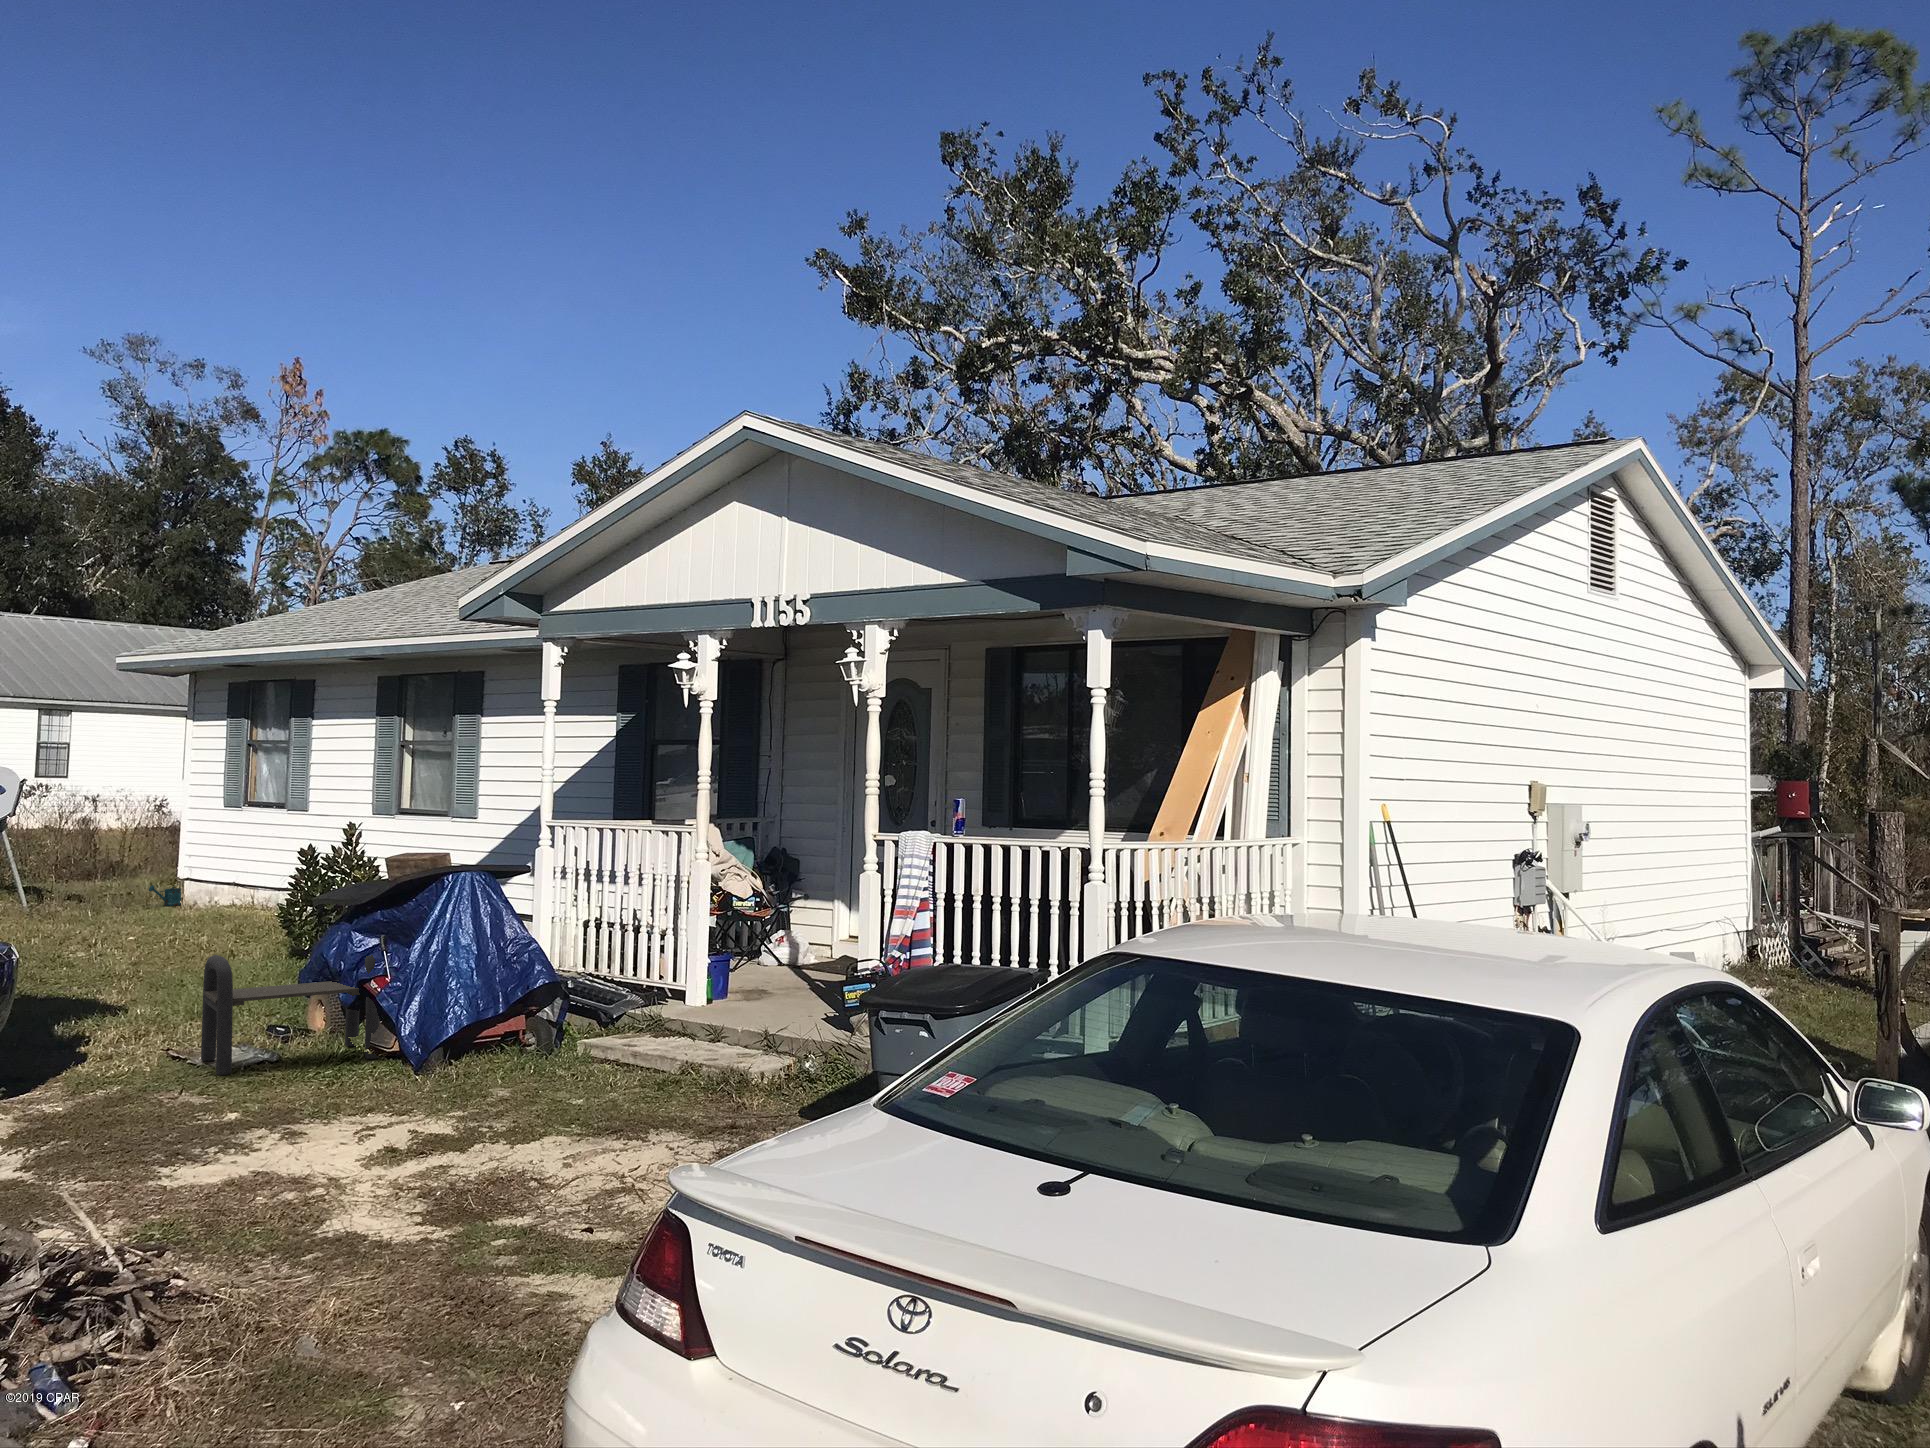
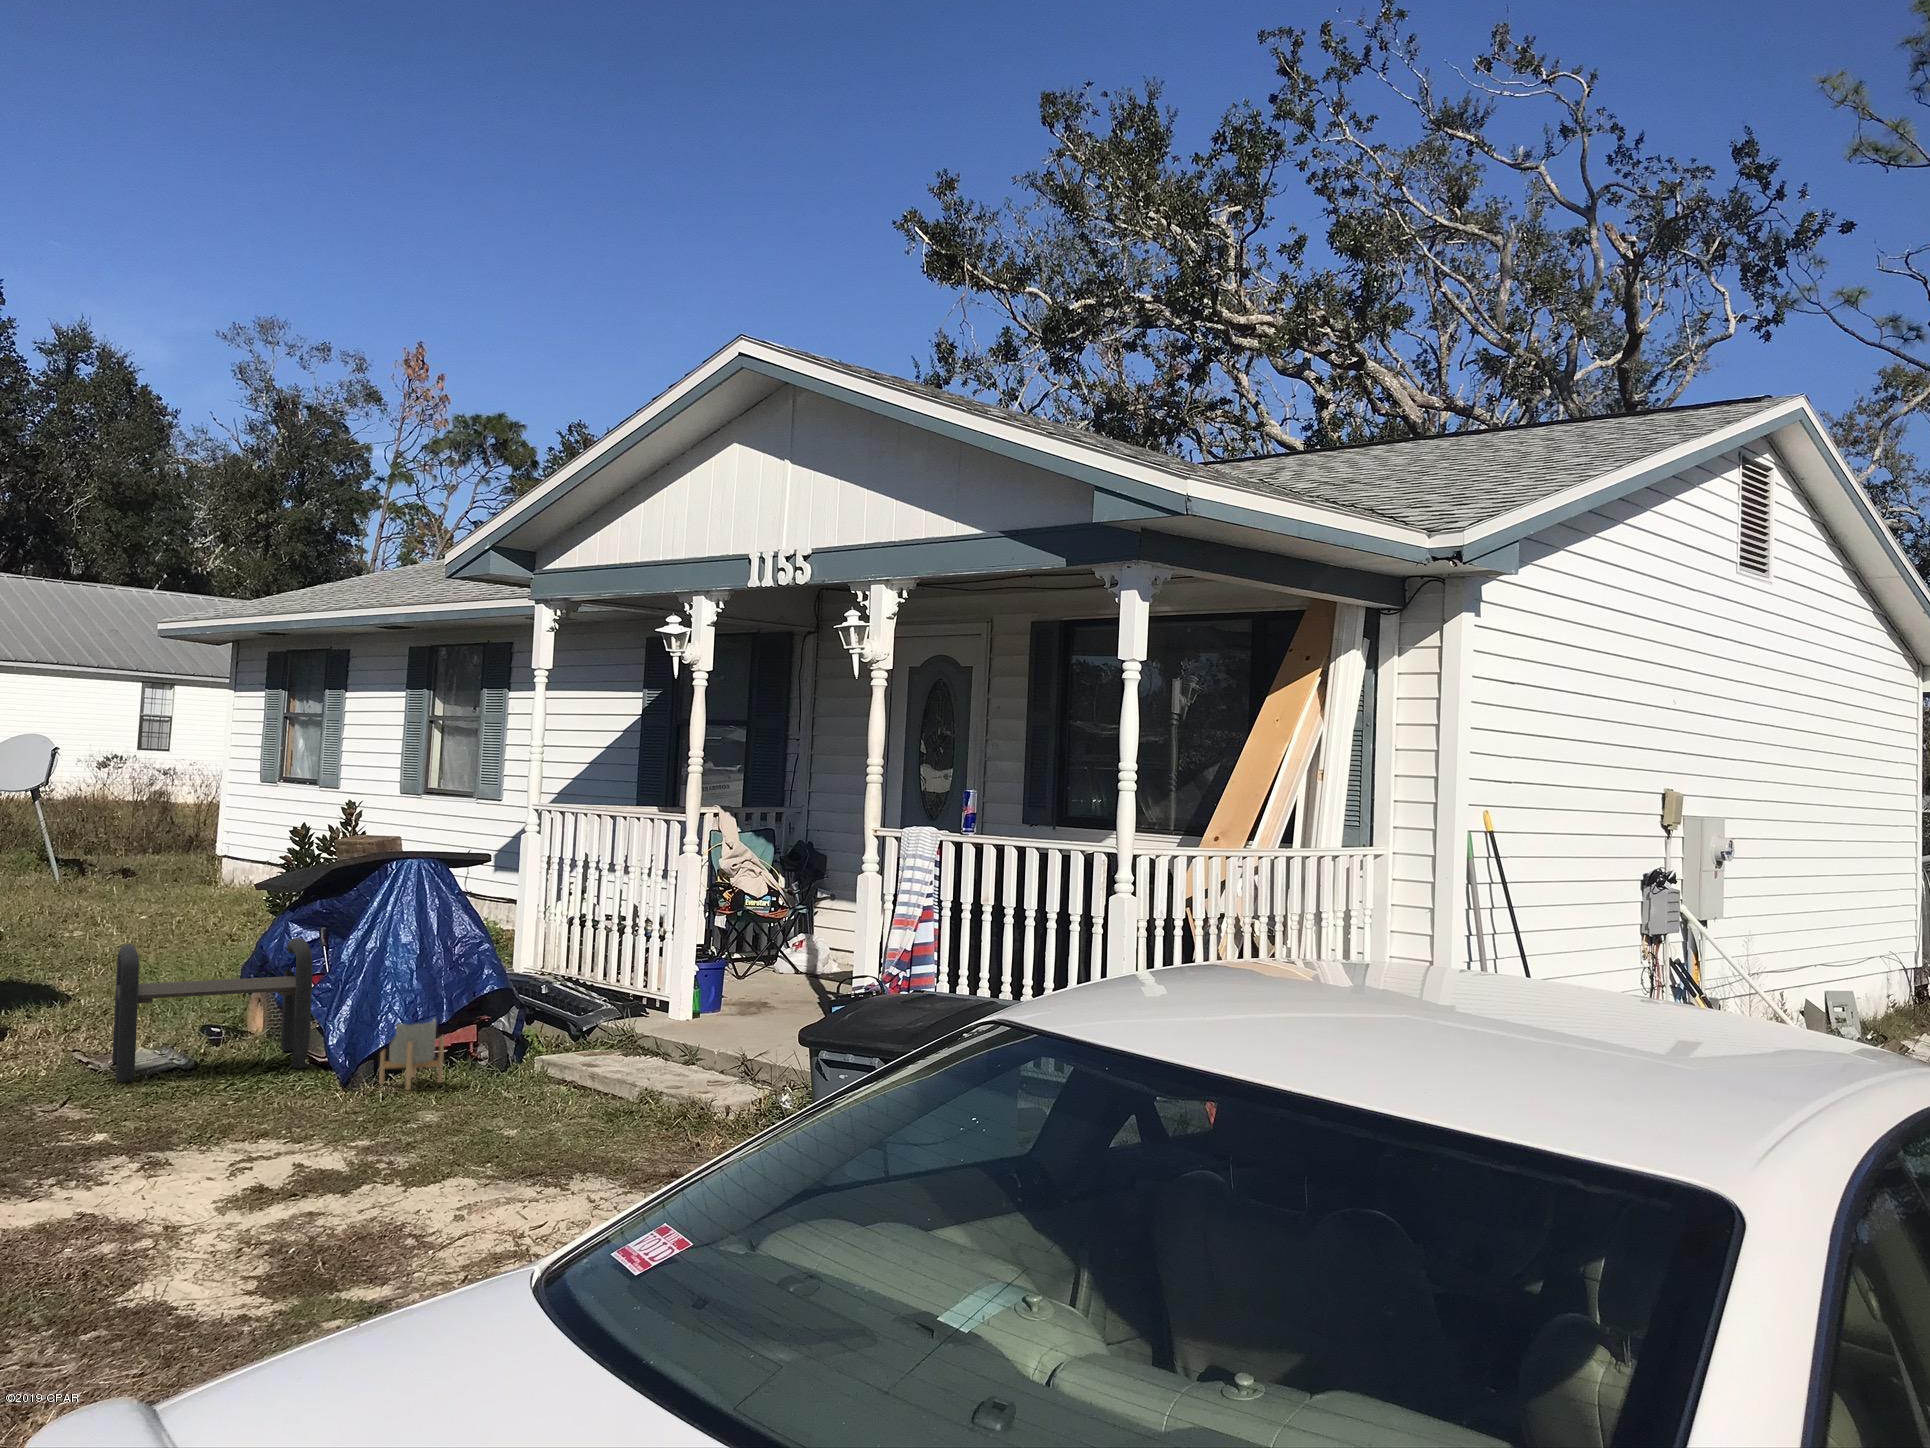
watering can: present [149,885,182,906] -> none [192,859,230,882]
planter: none [450,1009,505,1072] -> present [379,1019,444,1090]

